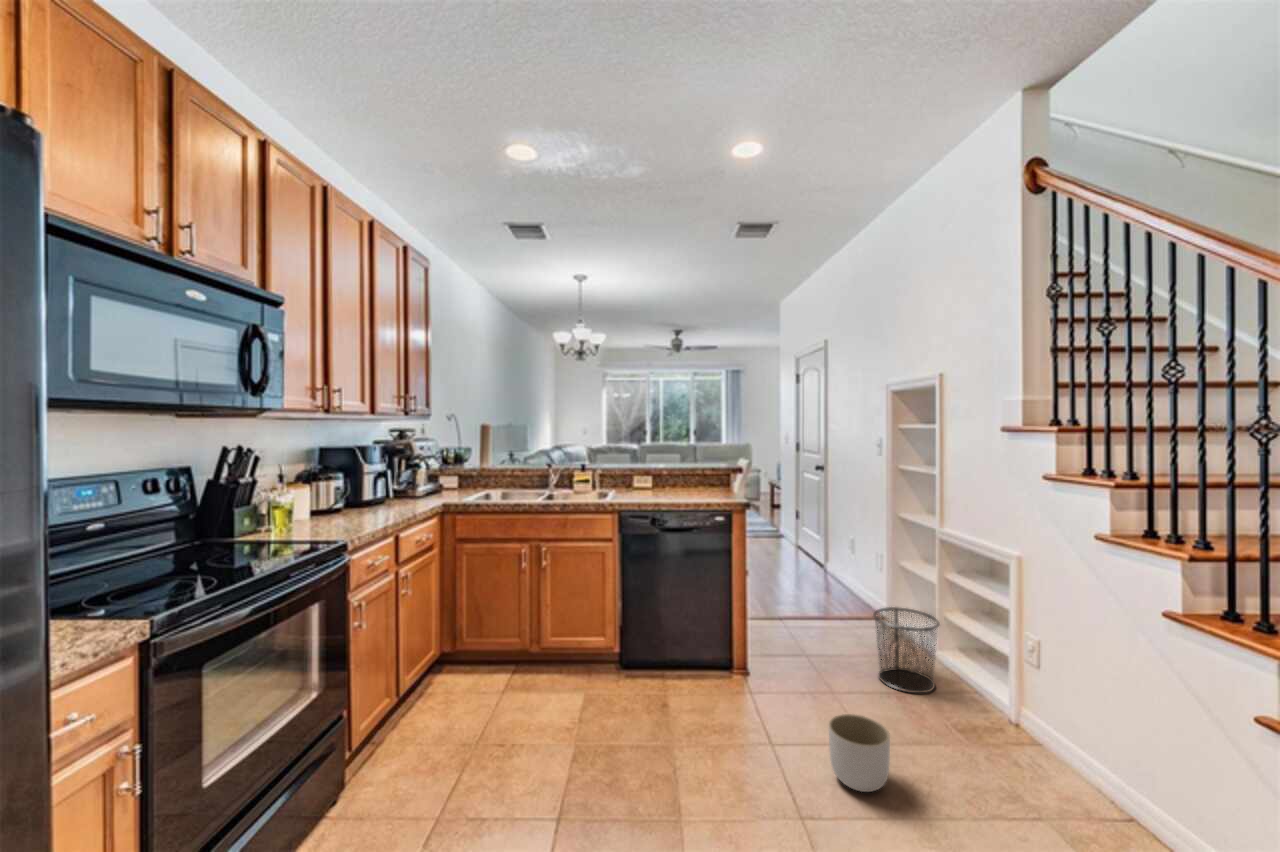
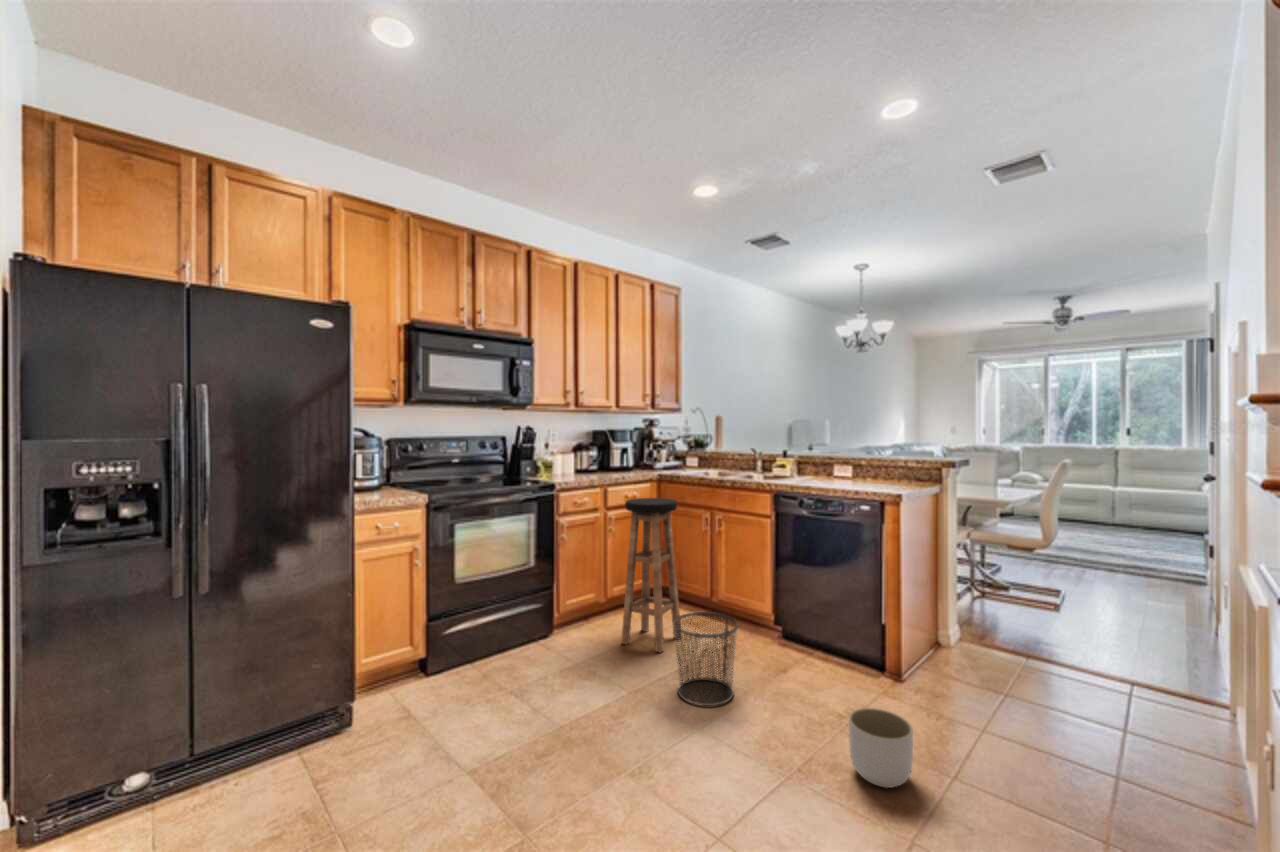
bar stool: none [459,536,532,753] -> present [621,498,681,652]
waste bin: present [873,607,940,693] -> present [673,612,738,706]

